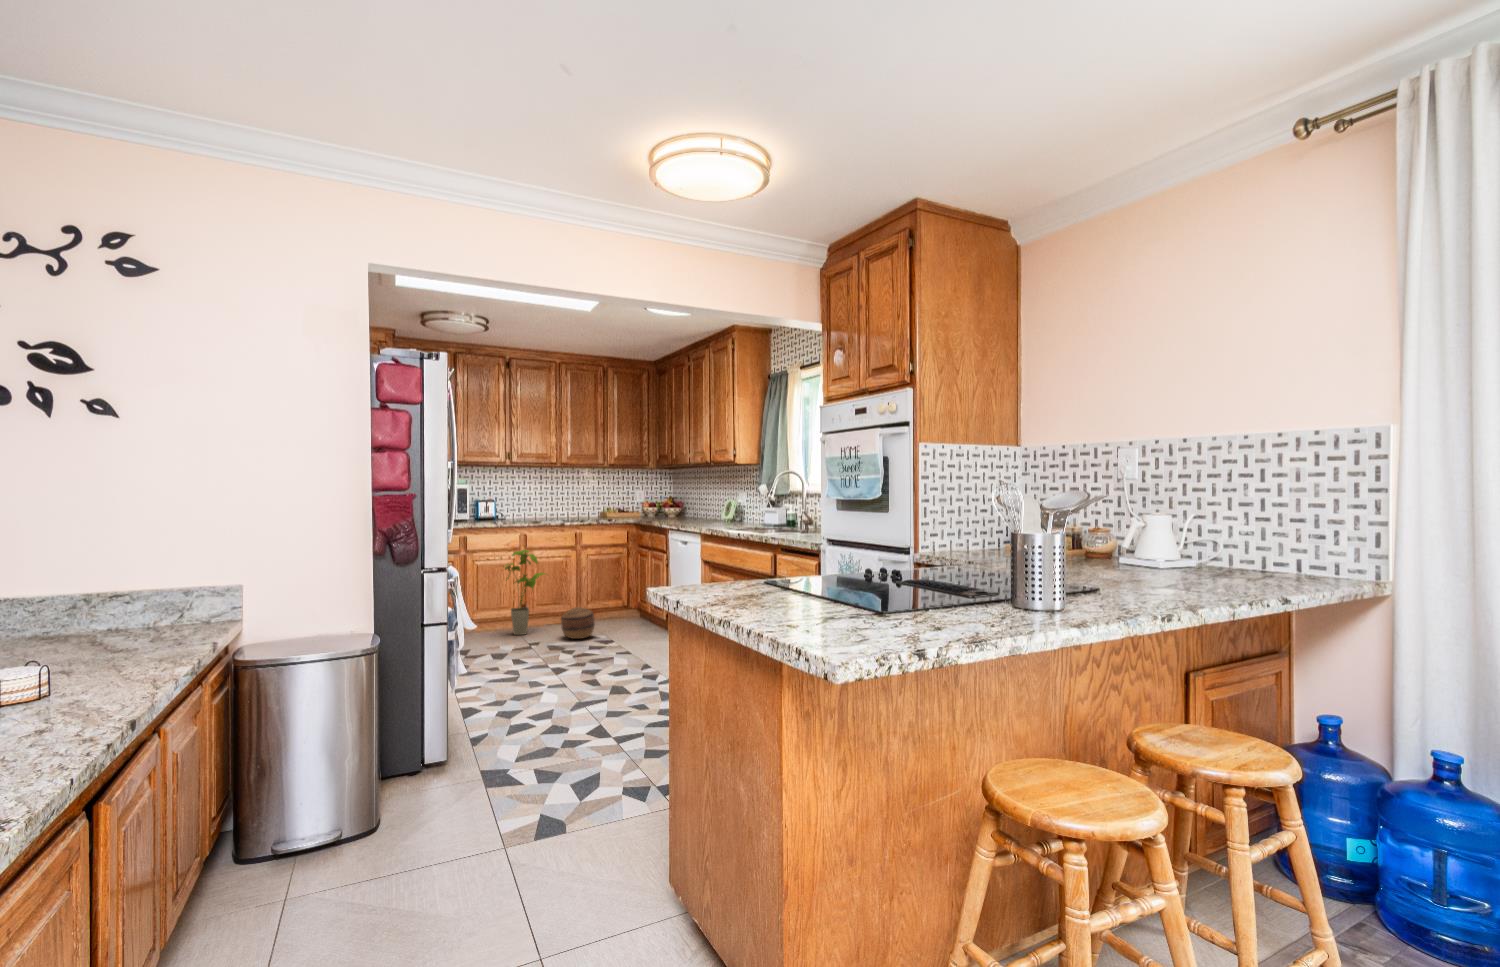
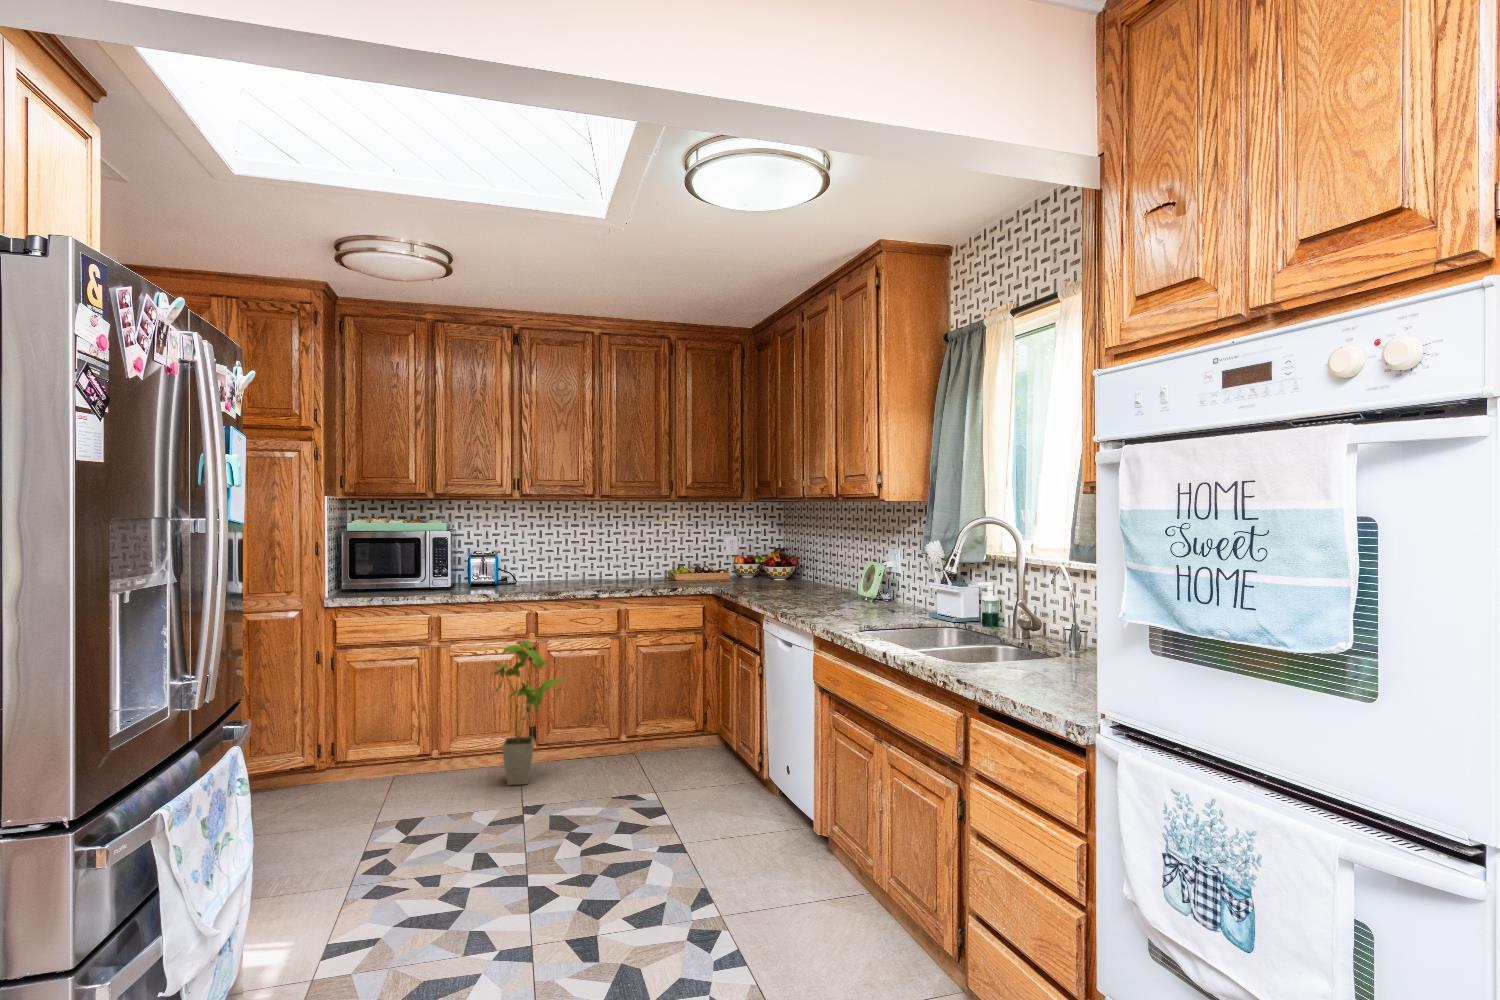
basket: present [561,607,595,639] -> none [578,746,635,803]

